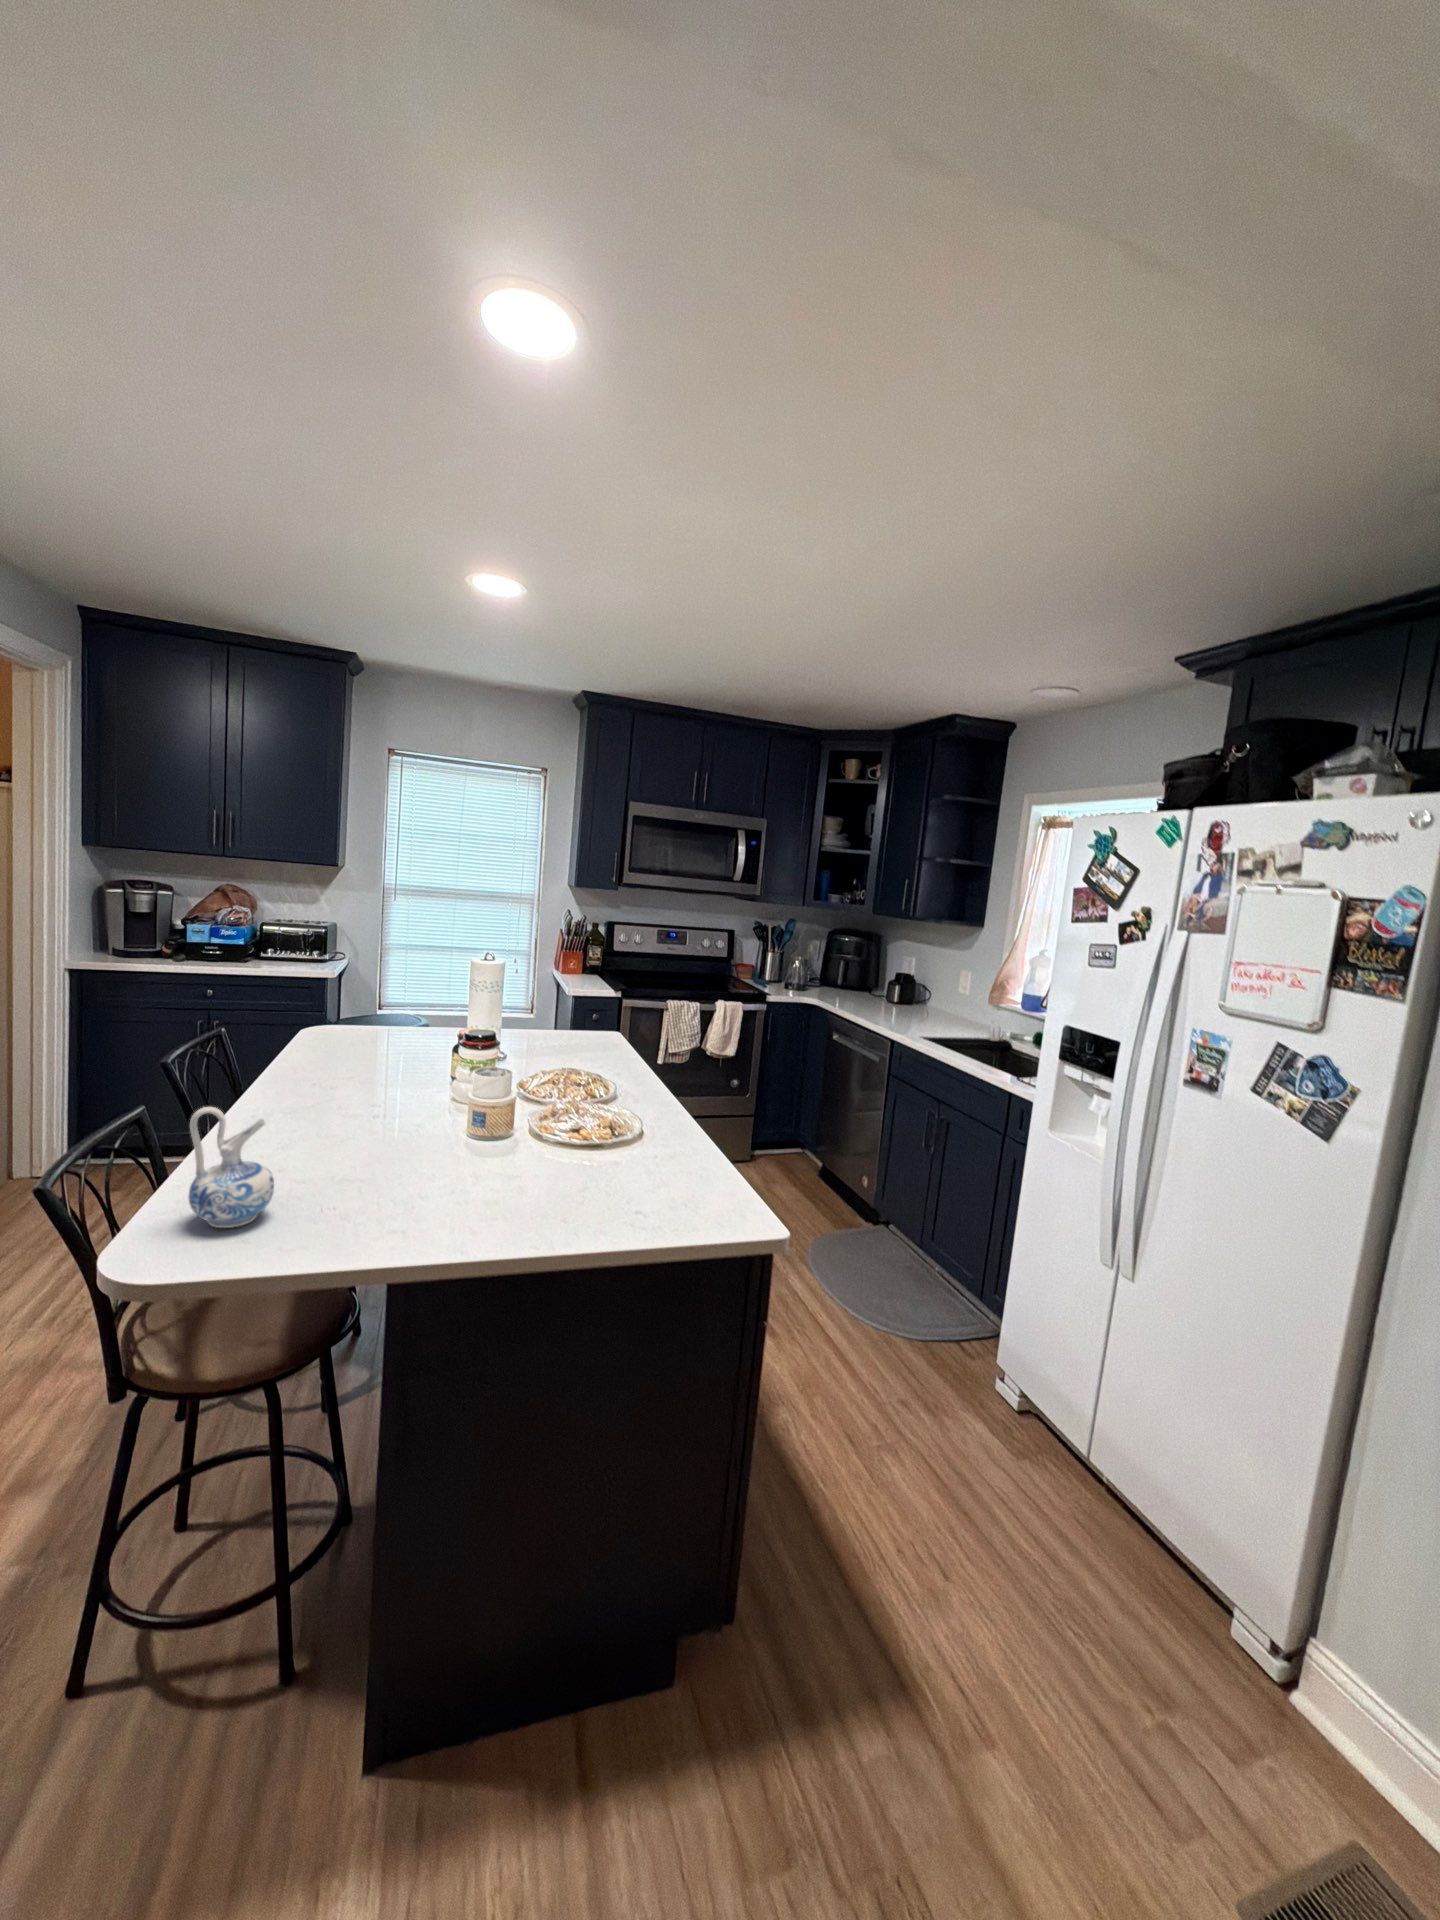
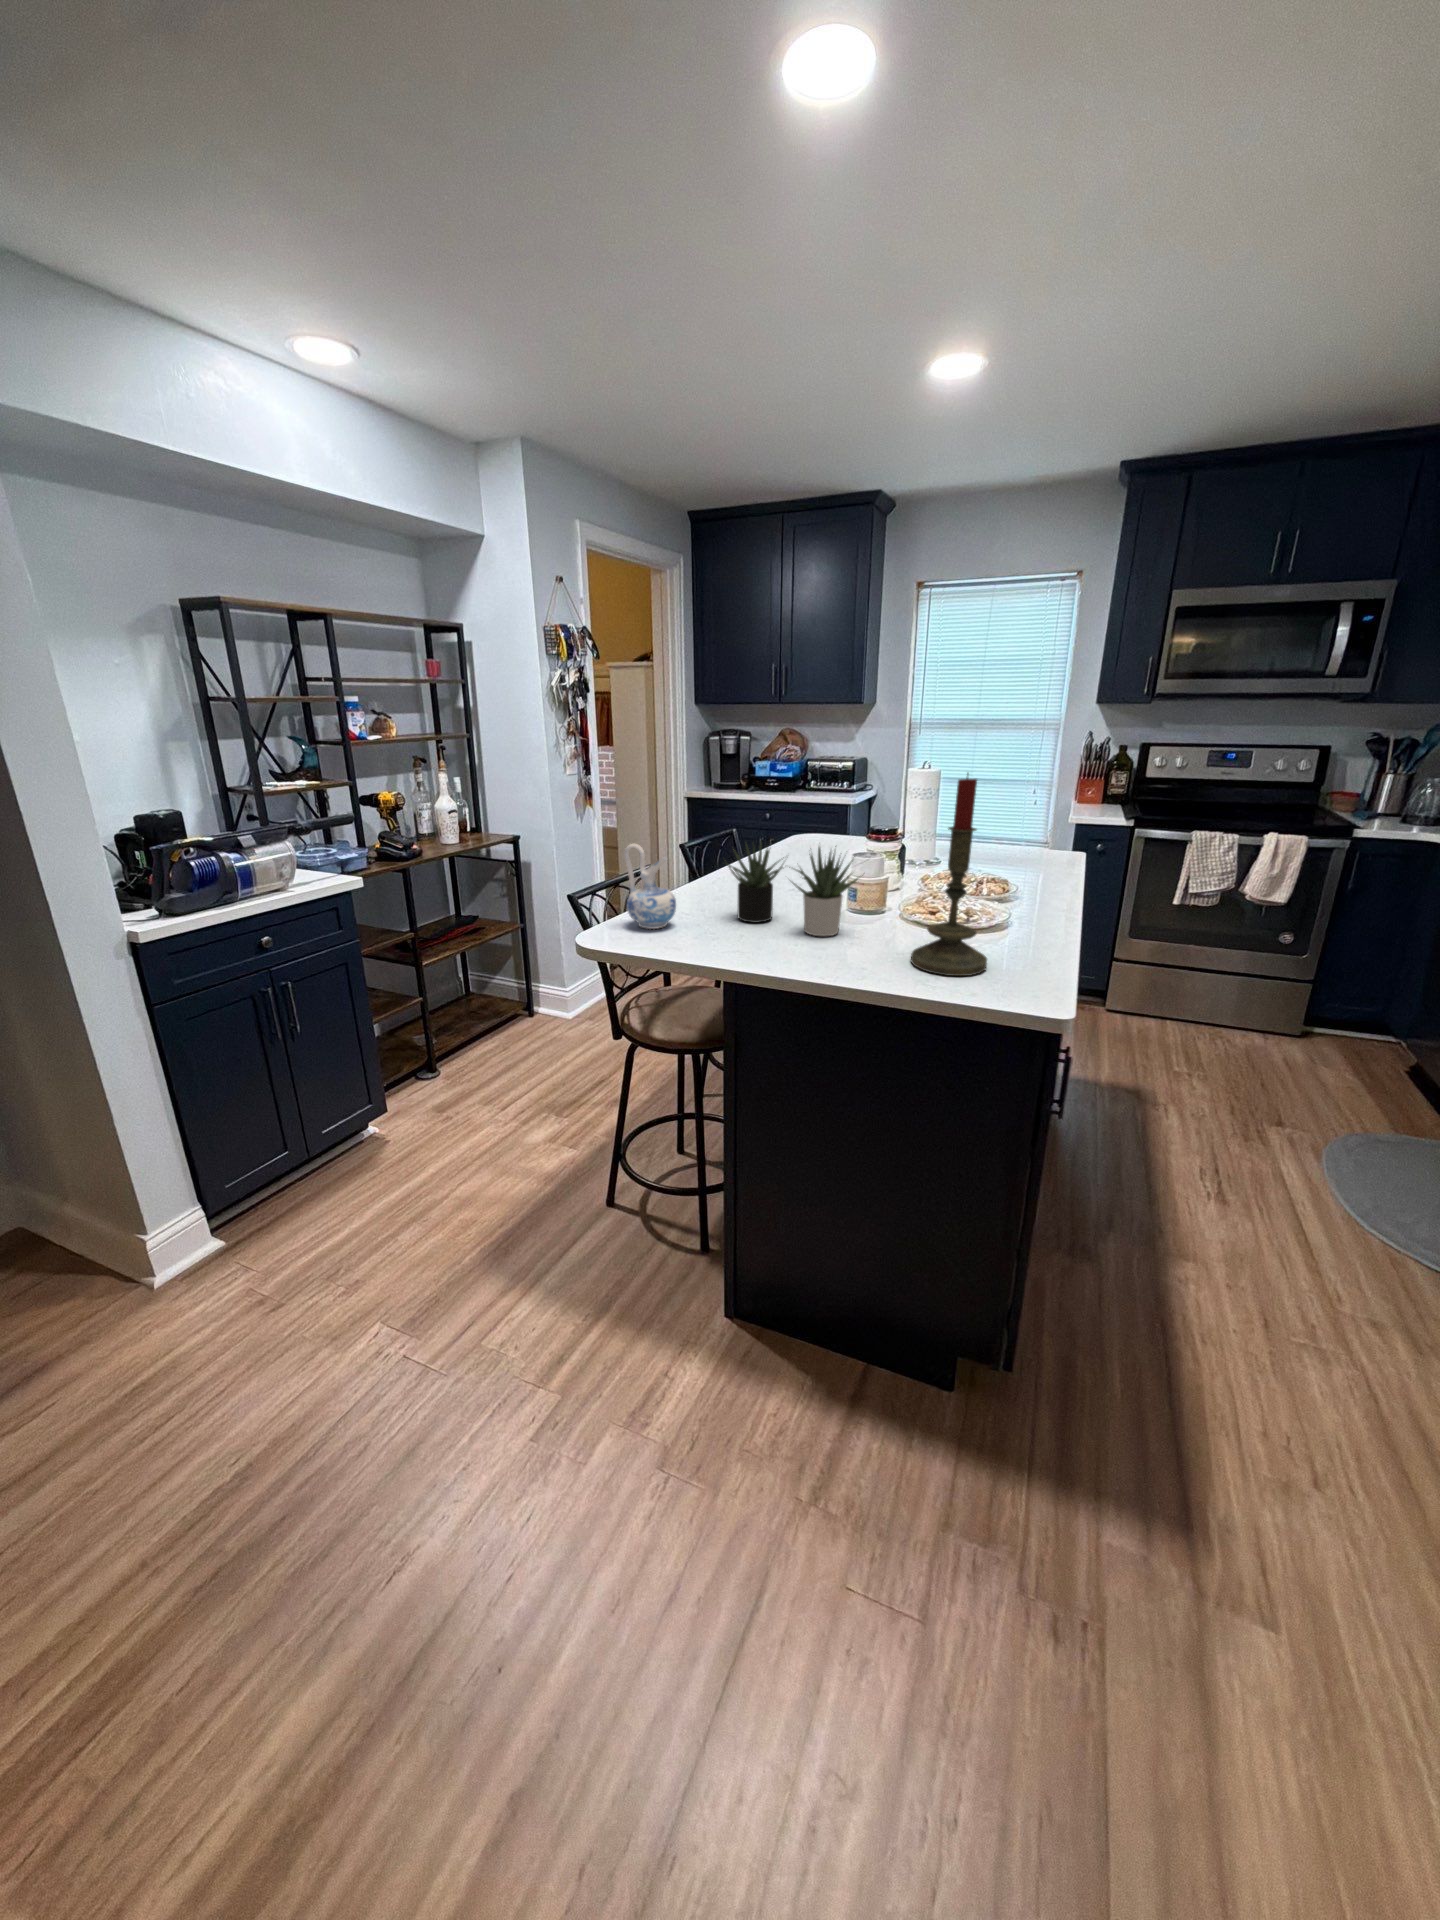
candle: none [602,1006,679,1215] -> present [911,773,987,976]
succulent plant: none [328,1075,532,1189] -> present [728,843,858,936]

